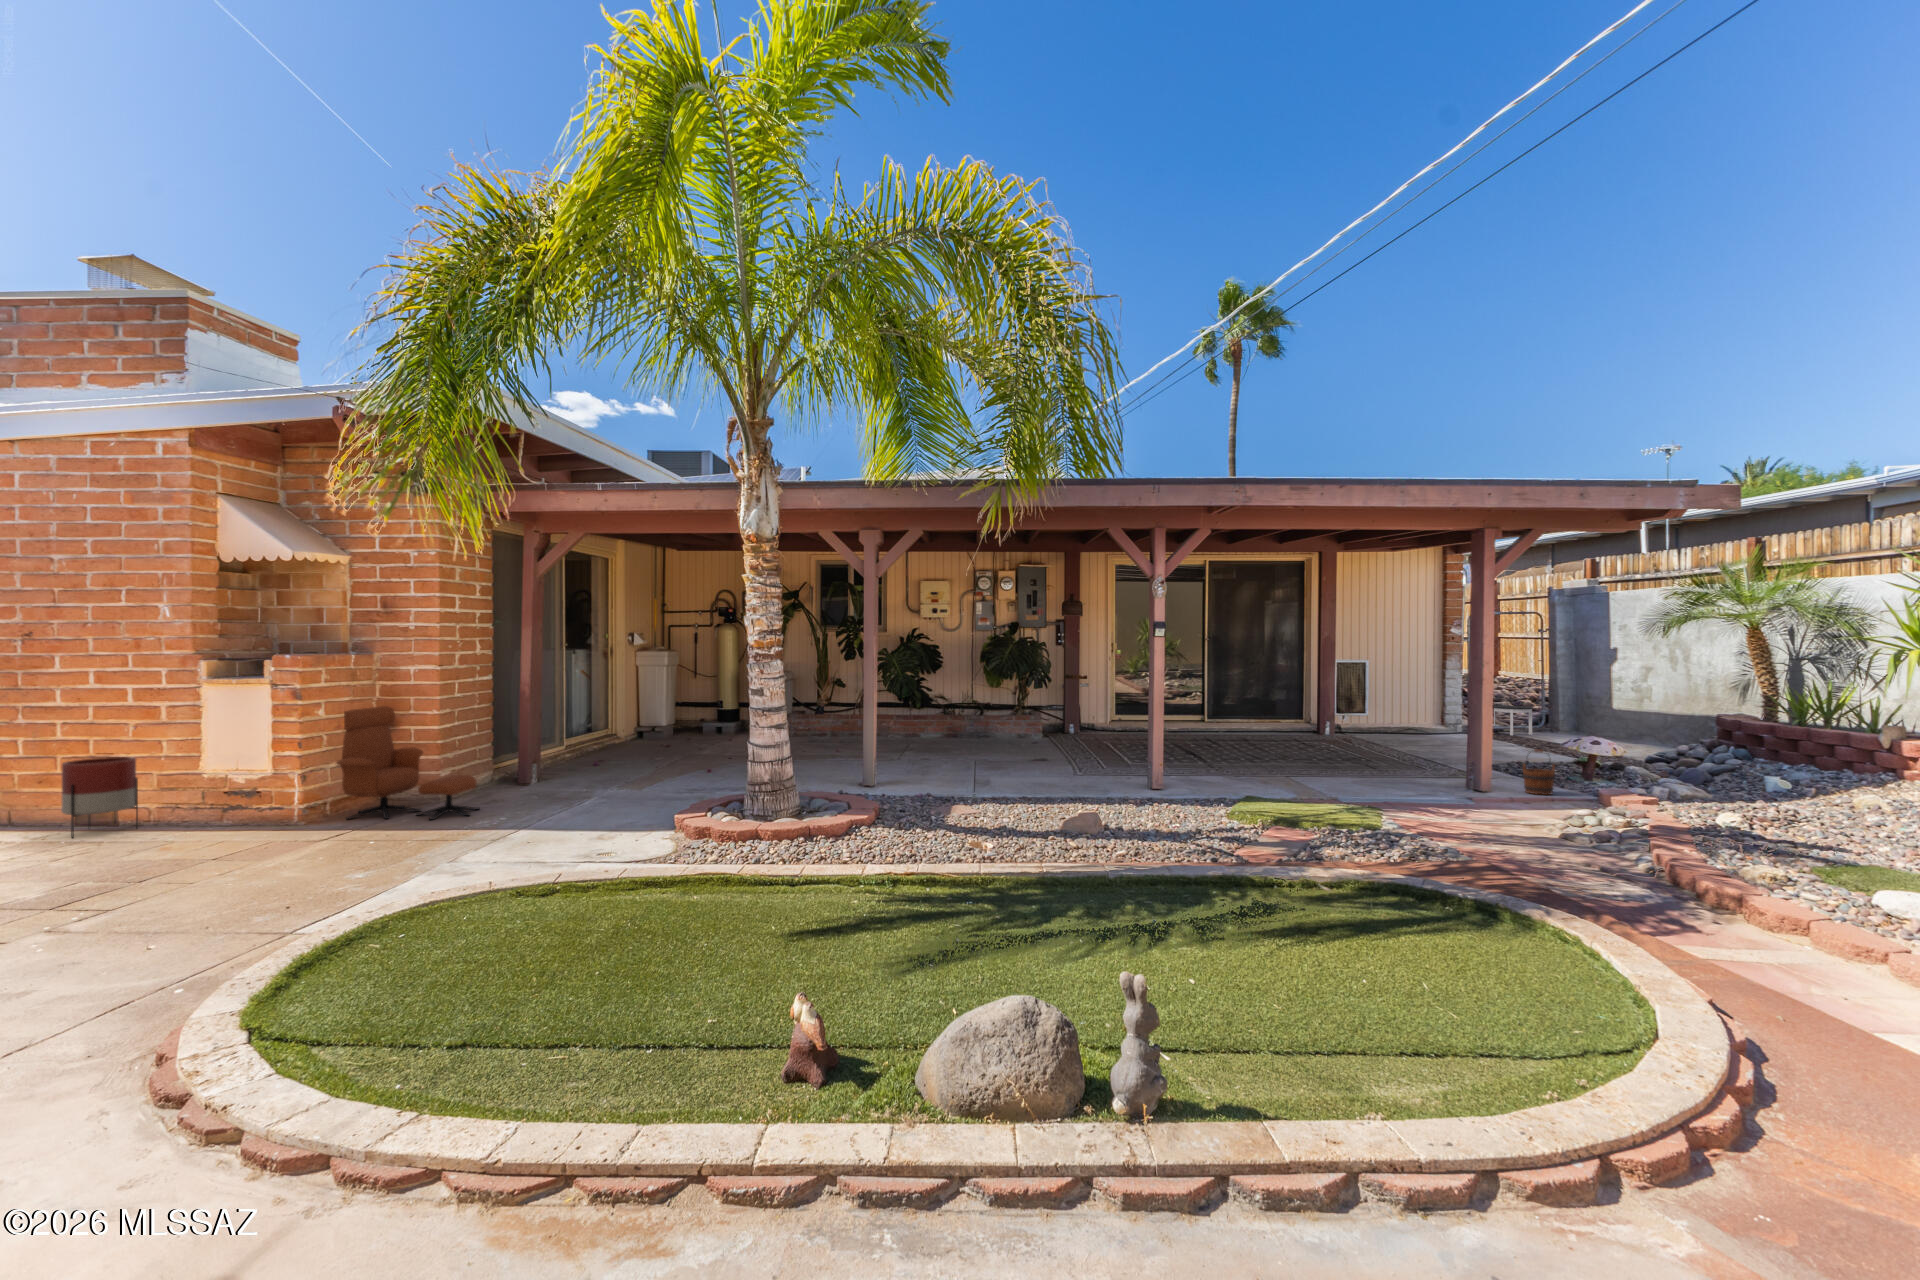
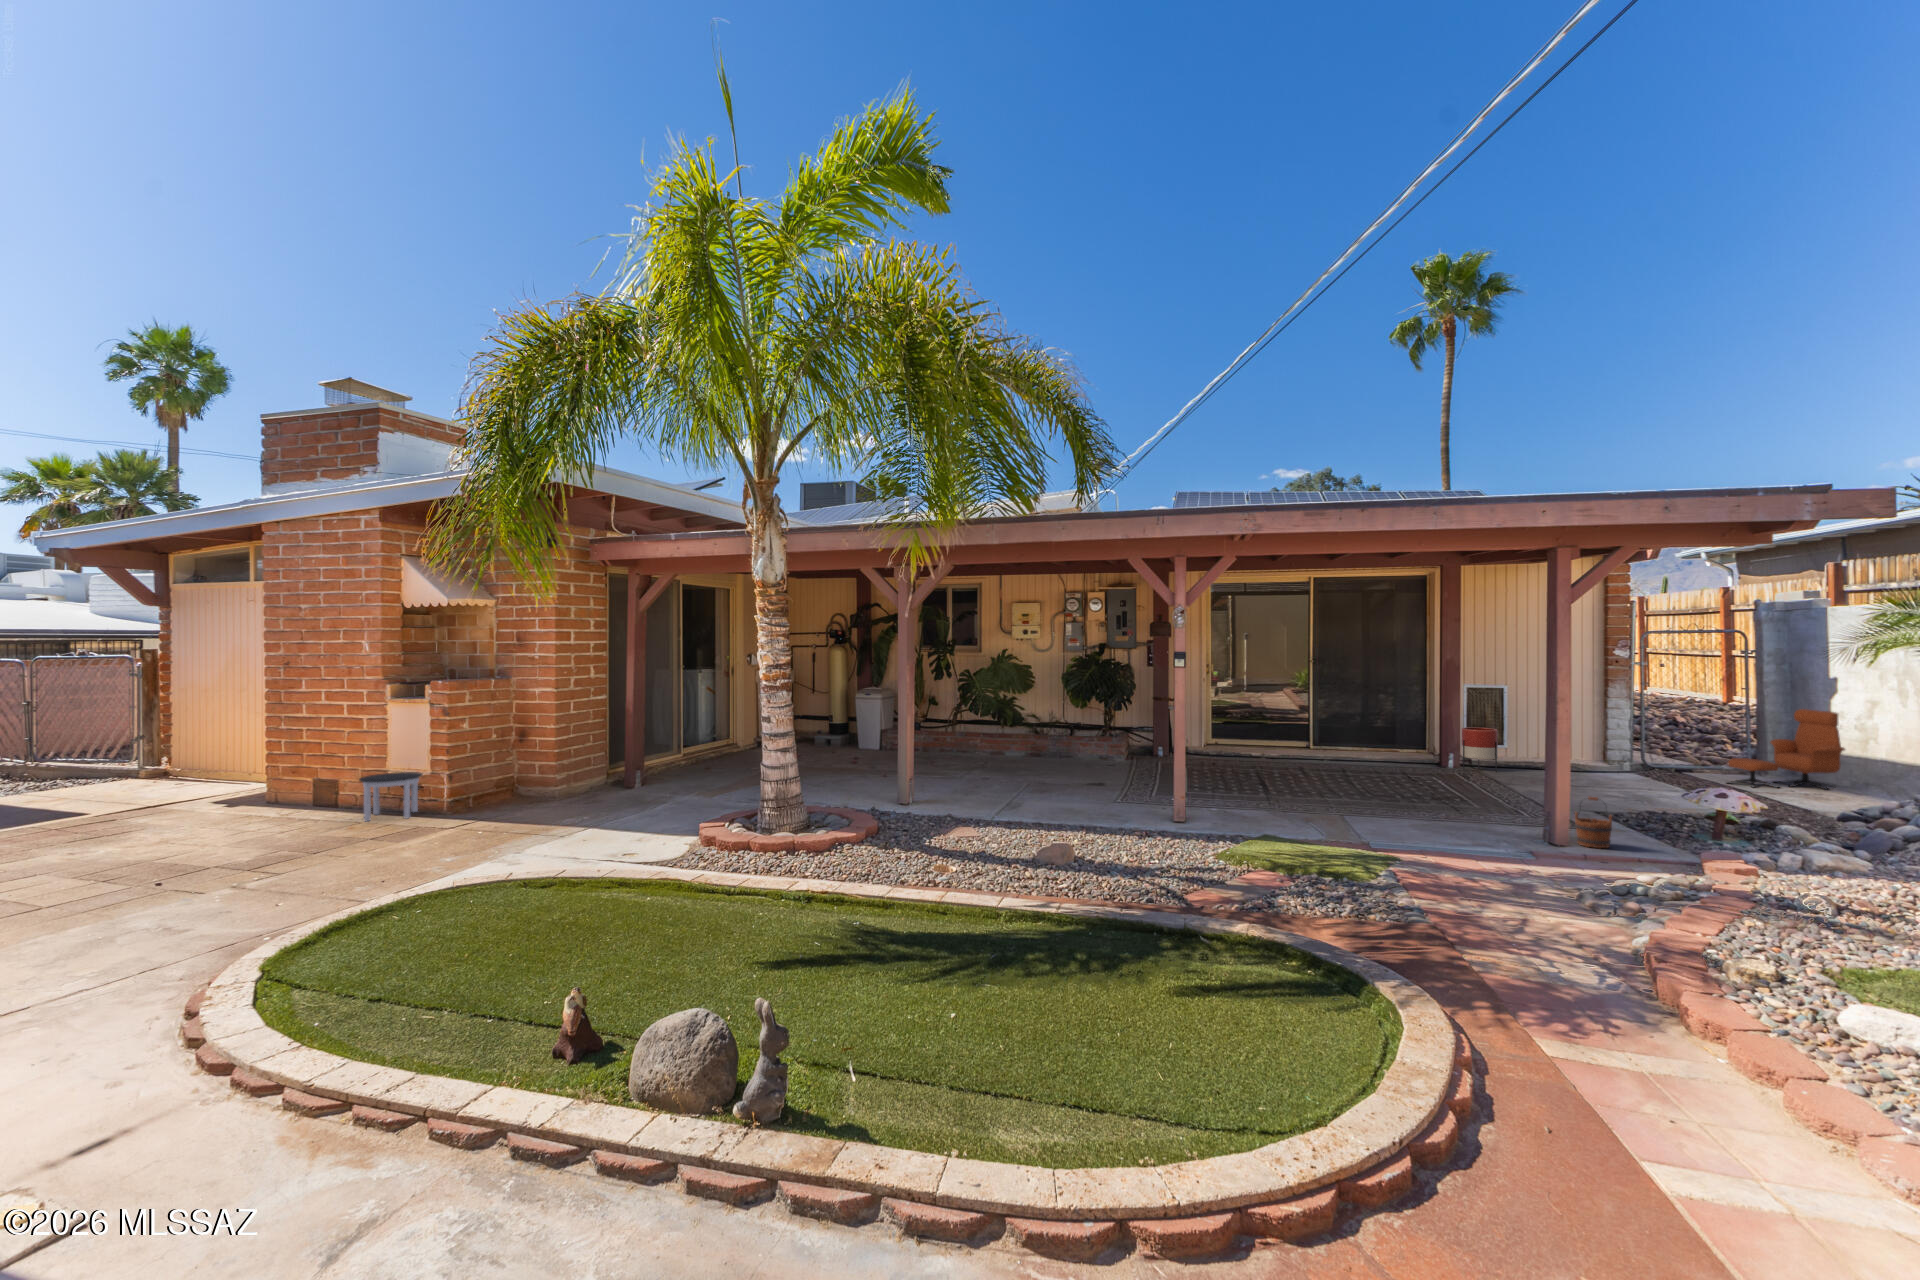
round table: present [1494,705,1533,735] -> present [359,772,423,821]
lounge chair: present [337,706,479,820] -> present [1728,709,1845,790]
planter: present [61,757,138,838] -> present [1462,727,1498,772]

